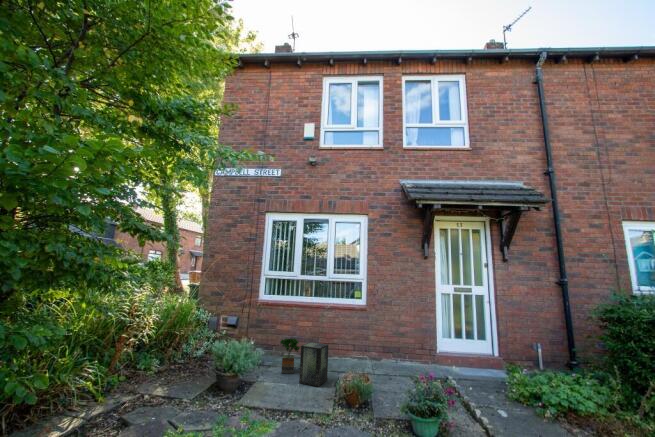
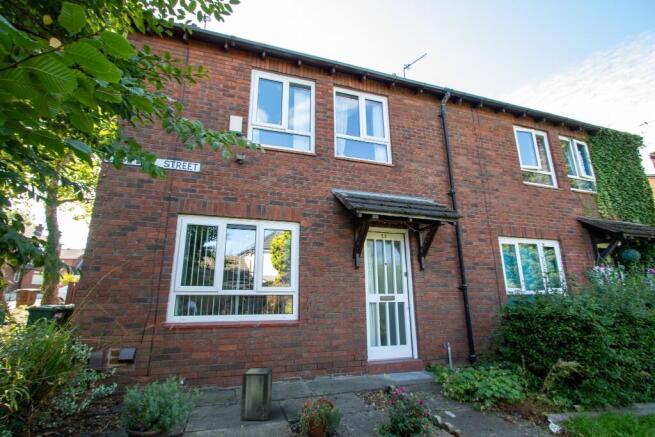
potted tree: present [280,338,300,373] -> none [207,366,235,413]

